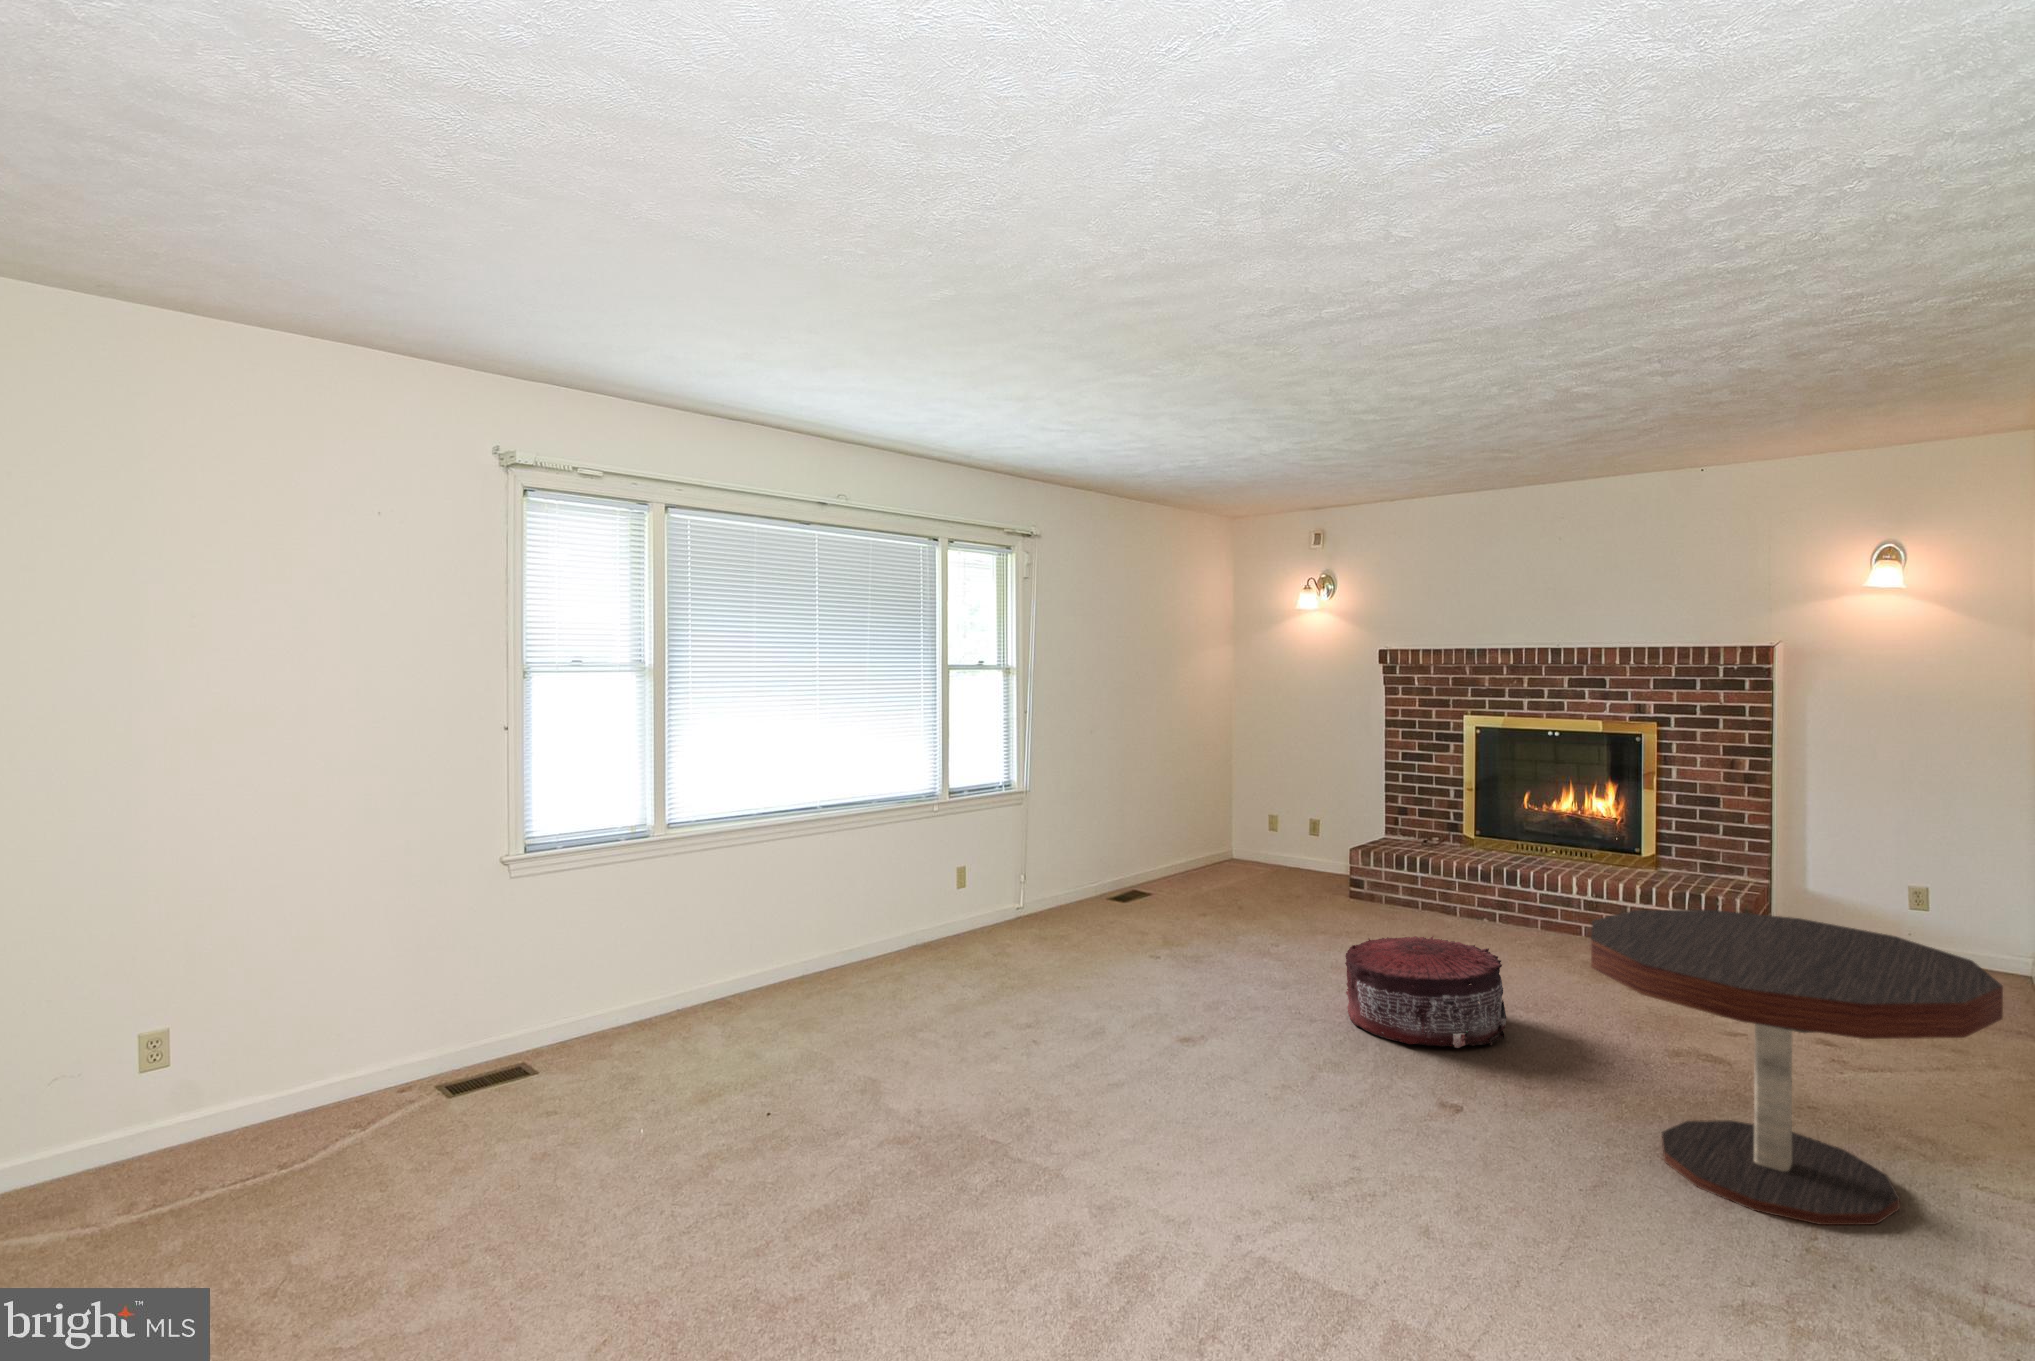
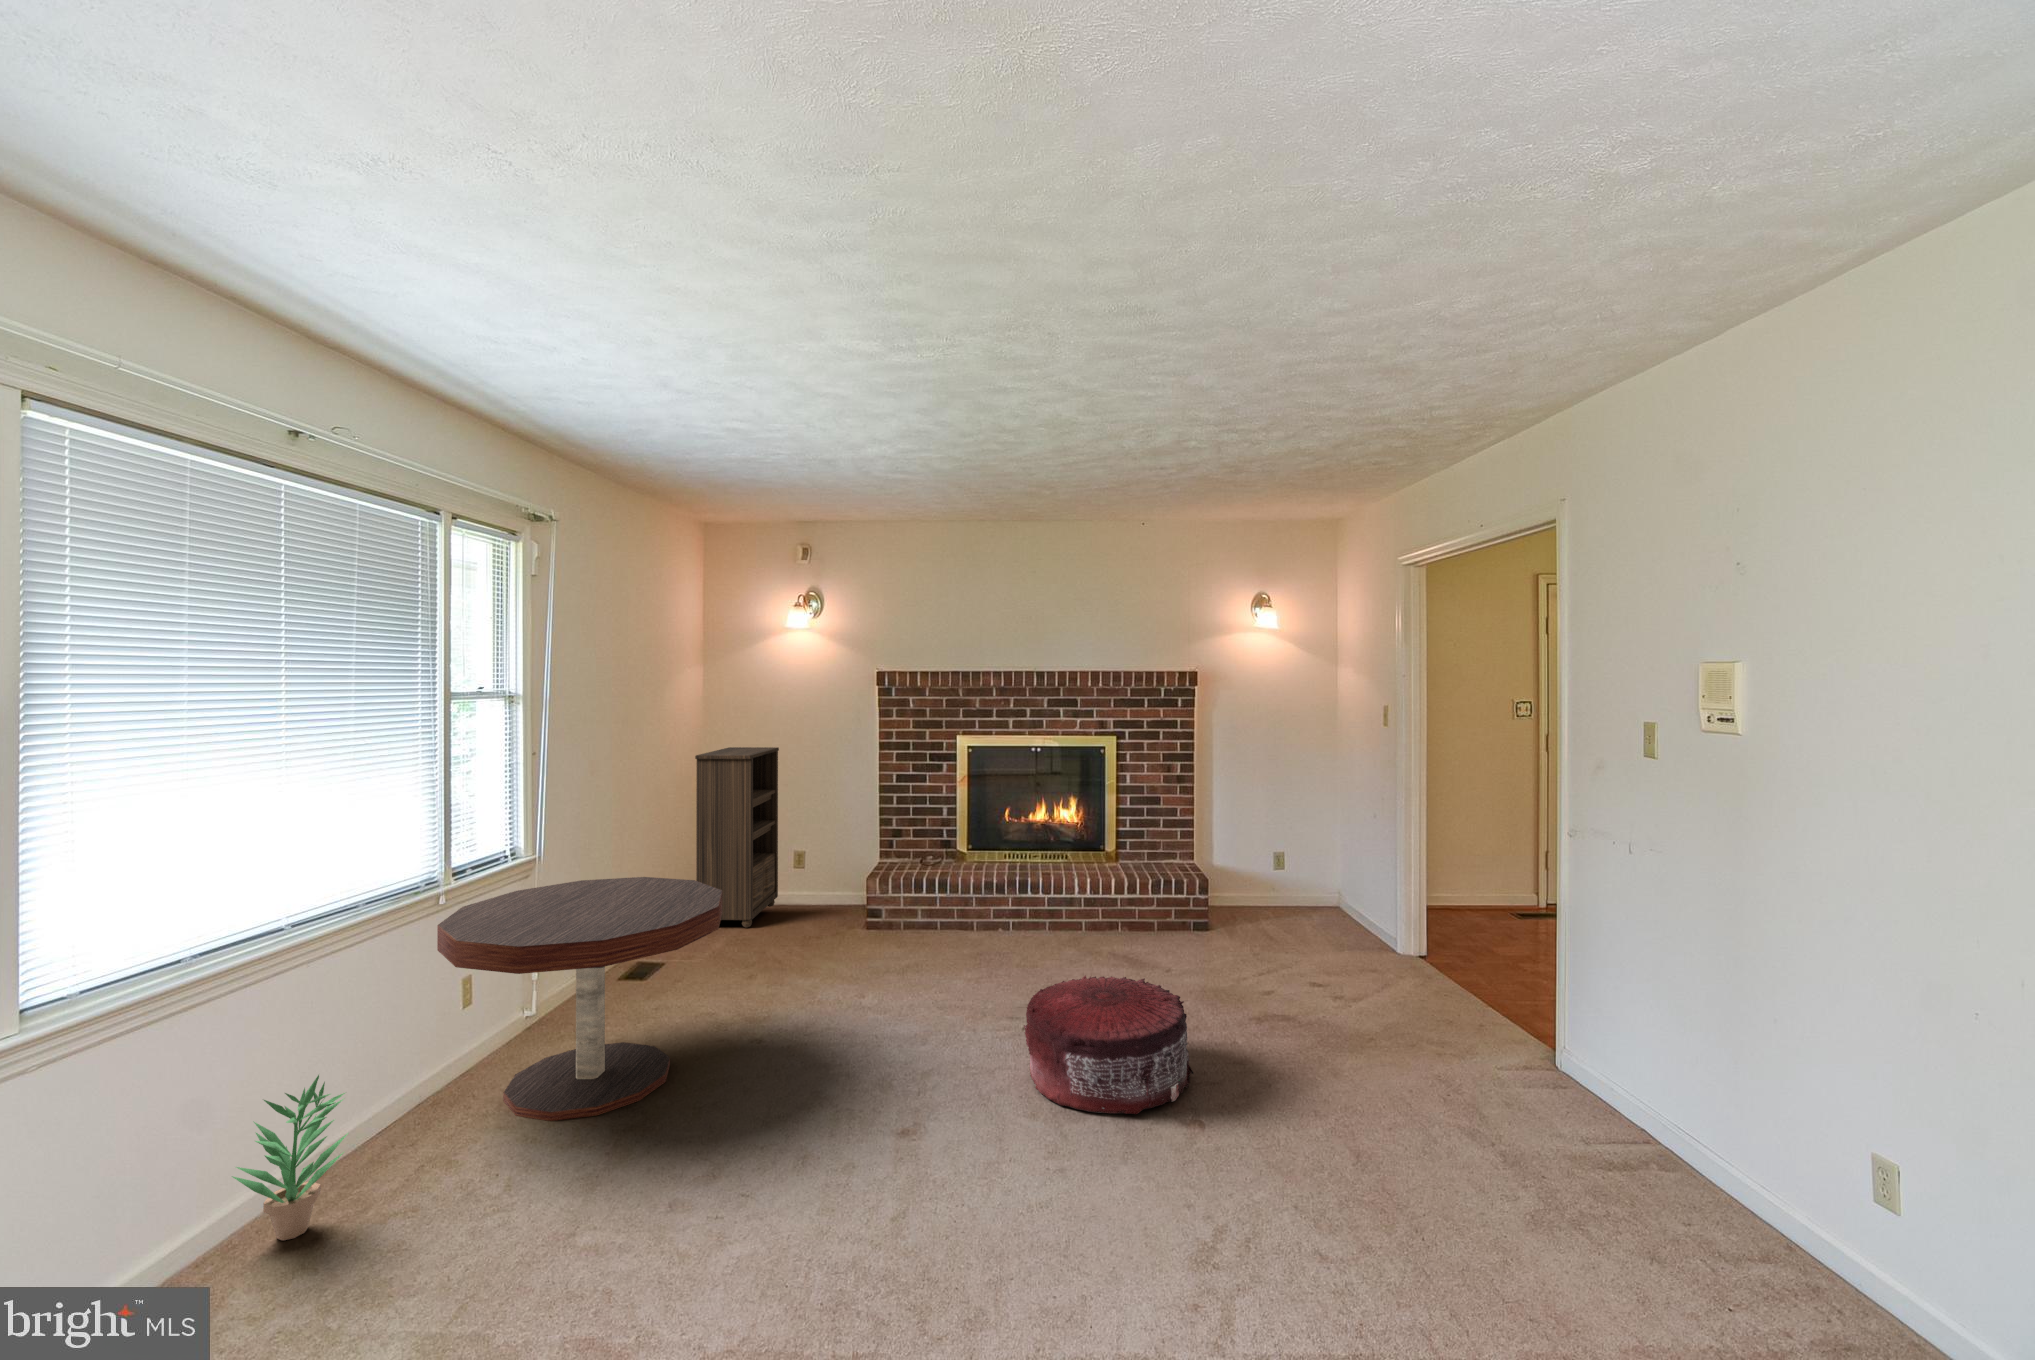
bookshelf: none [1209,719,1295,878] -> present [695,747,779,928]
potted plant: none [866,877,914,960] -> present [232,1075,348,1241]
coffee table: present [1591,910,2003,1225] -> present [437,877,722,1121]

